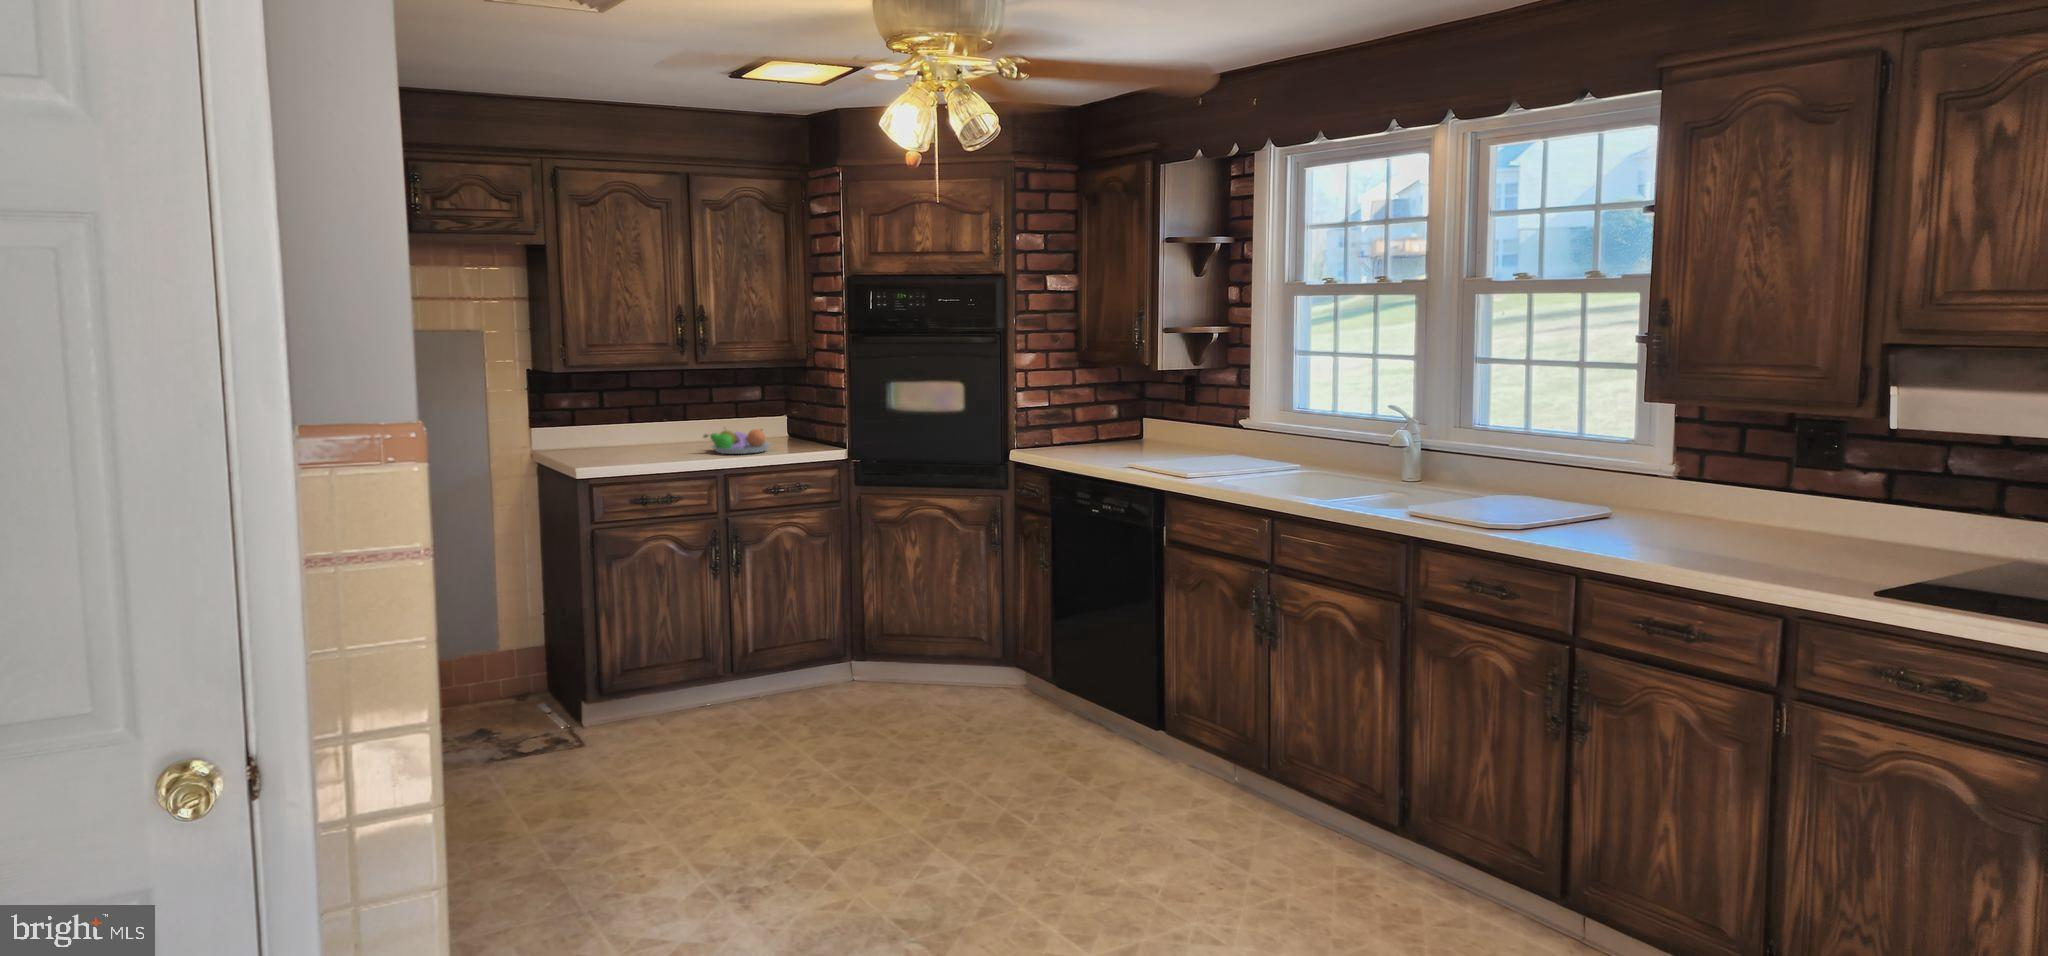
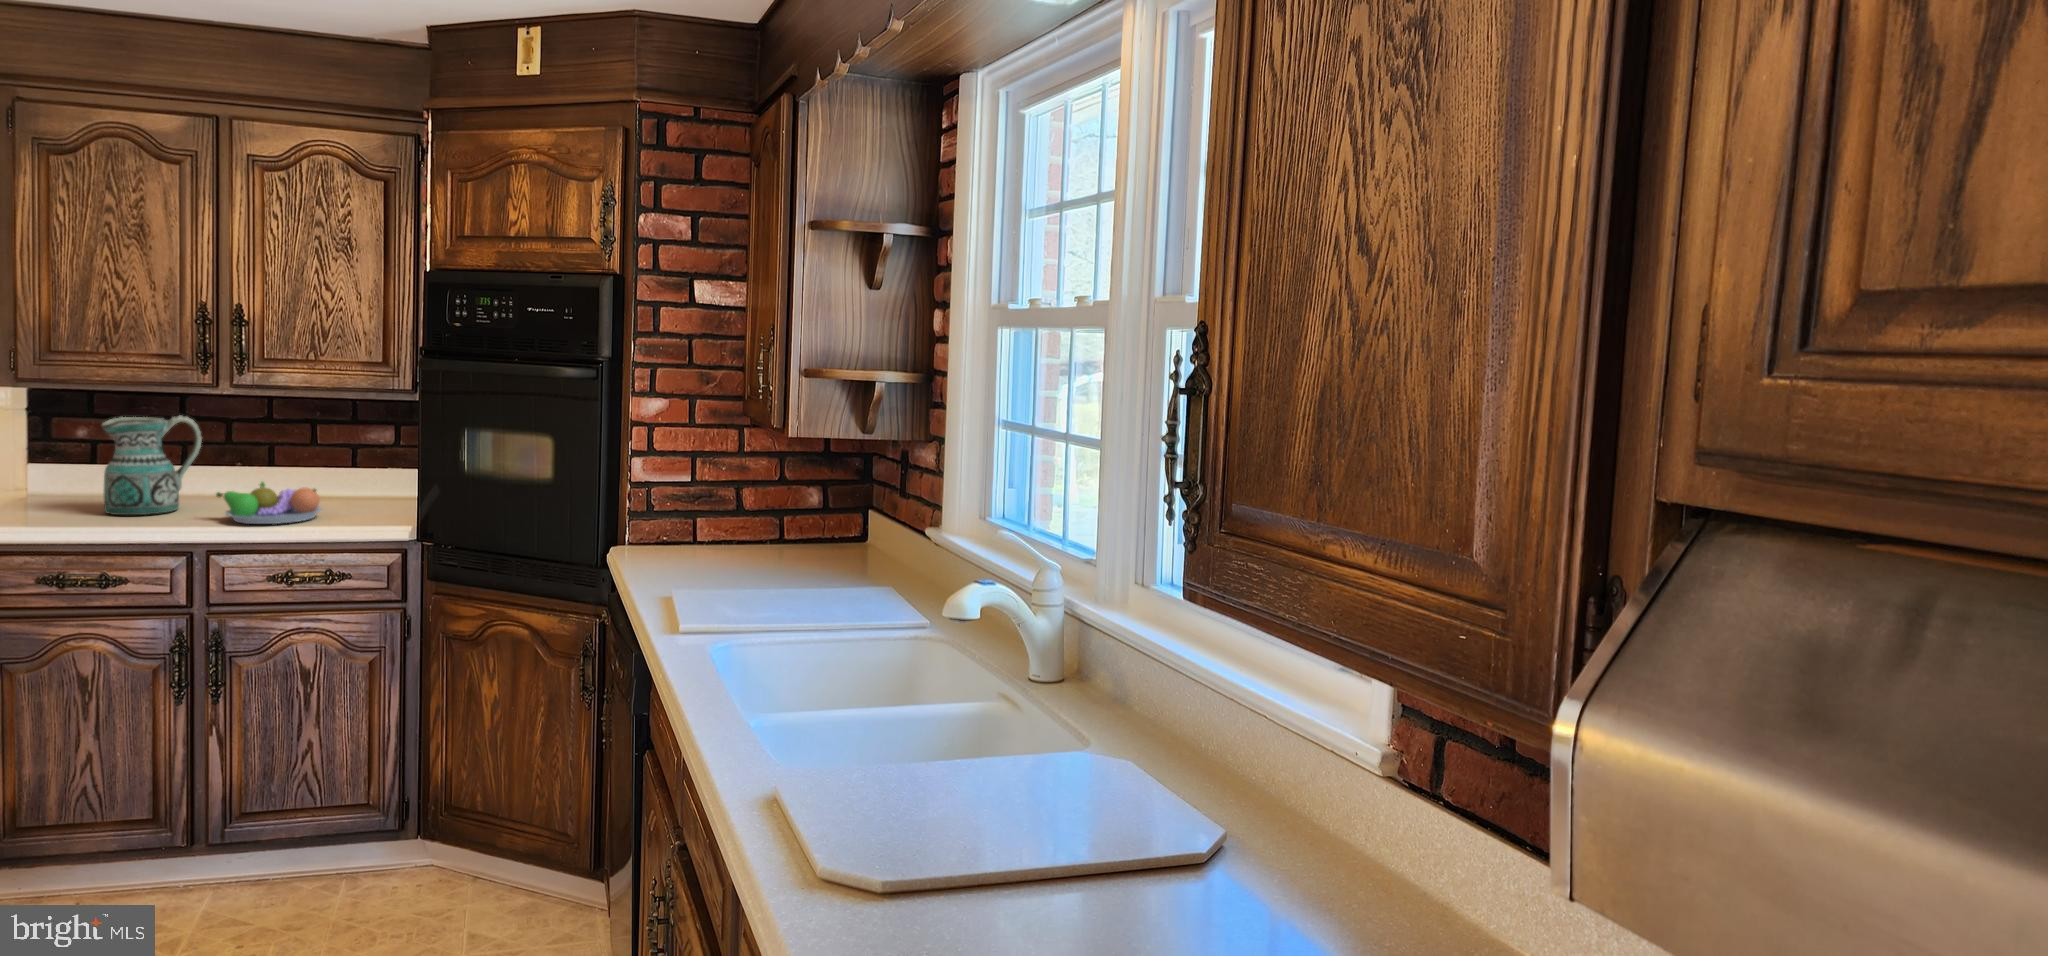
ceramic pitcher: none [615,384,667,455] -> present [102,415,202,515]

